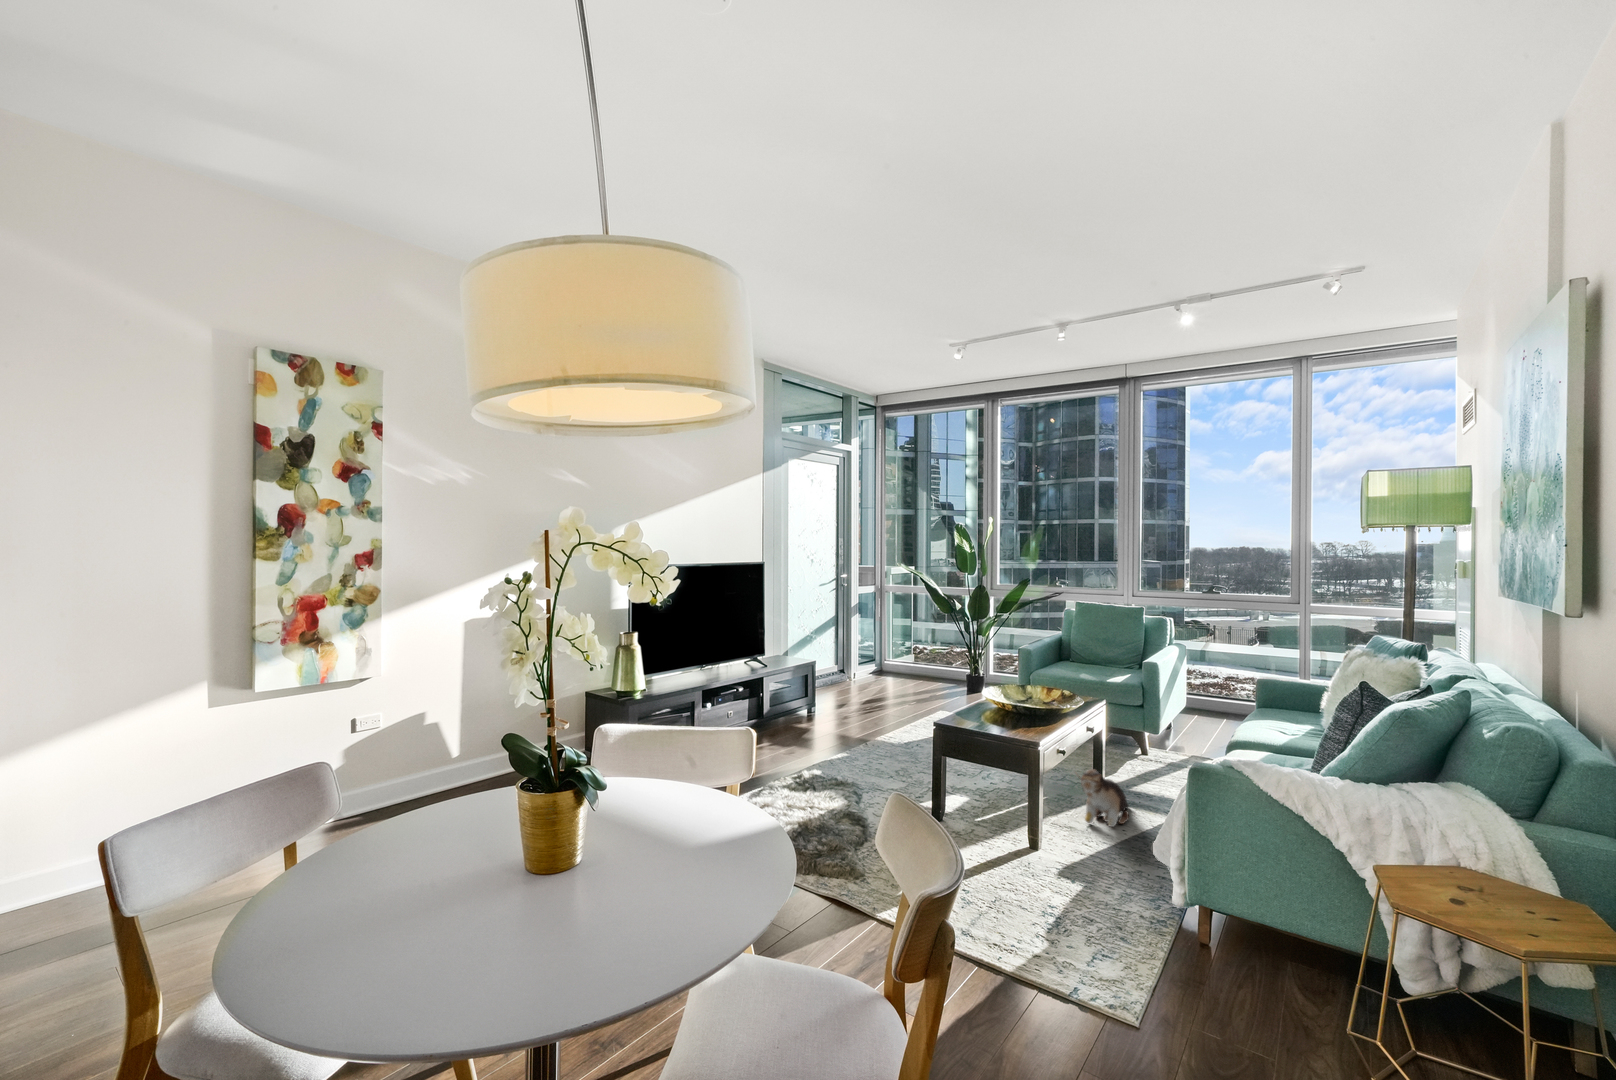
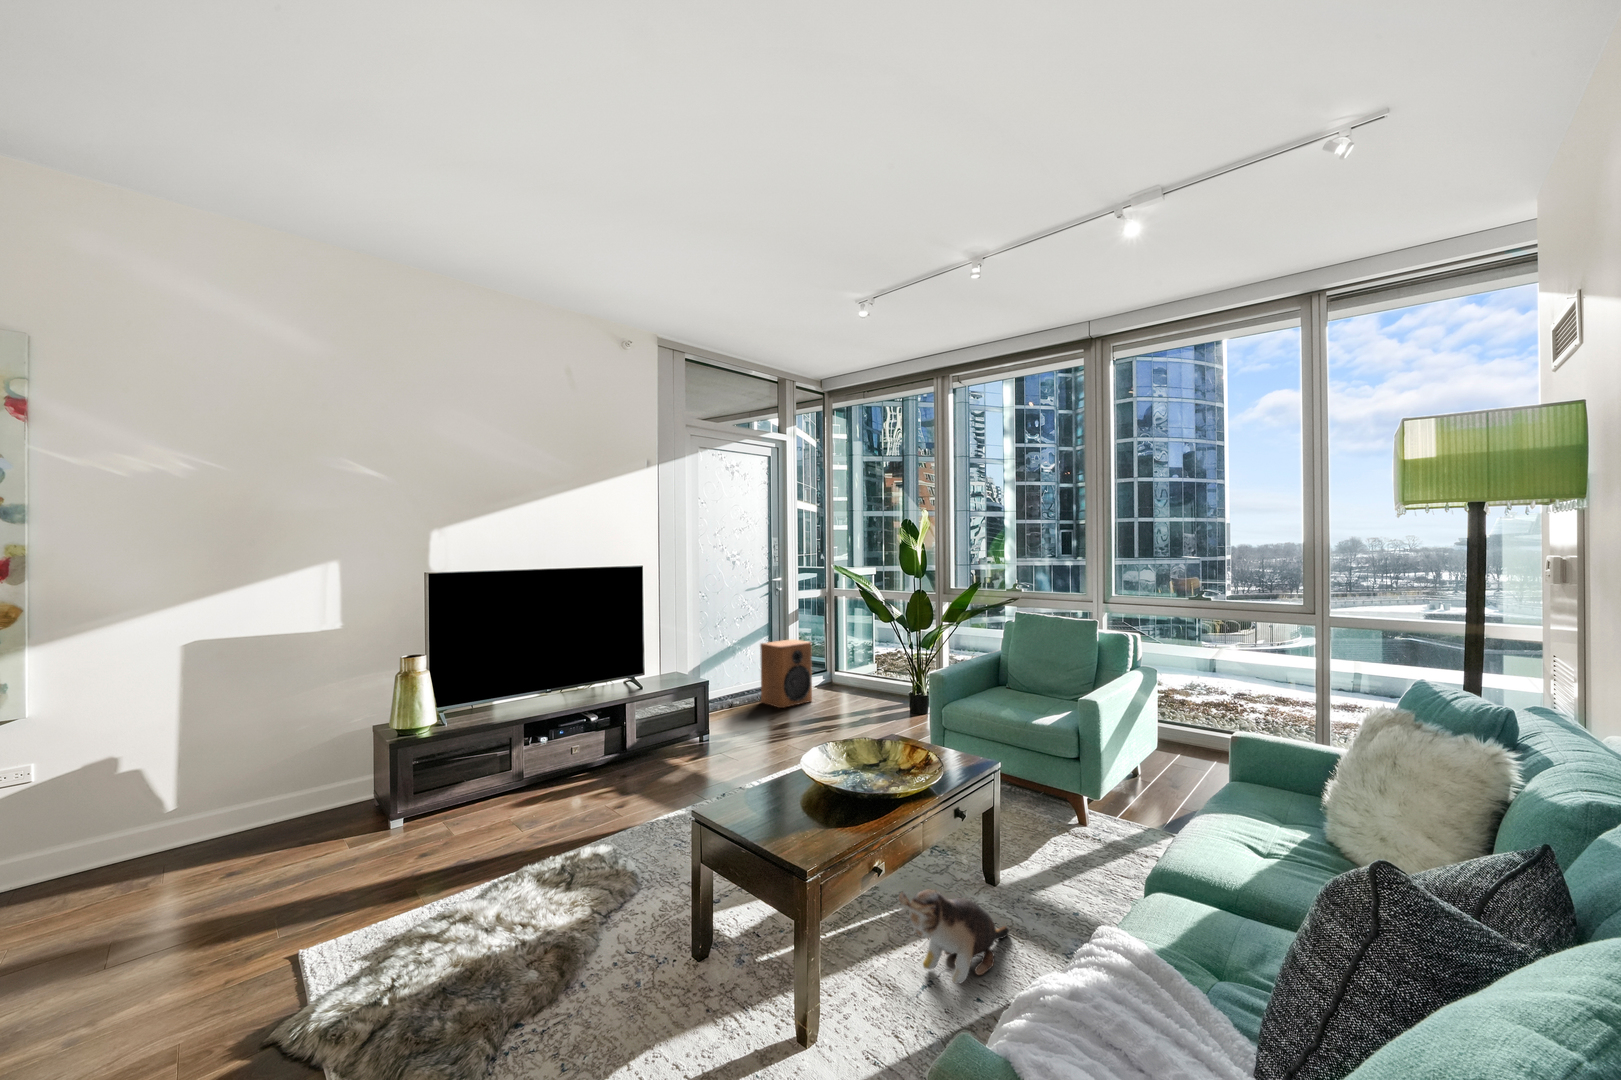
speaker: none [827,631,872,691] -> present [760,639,812,708]

